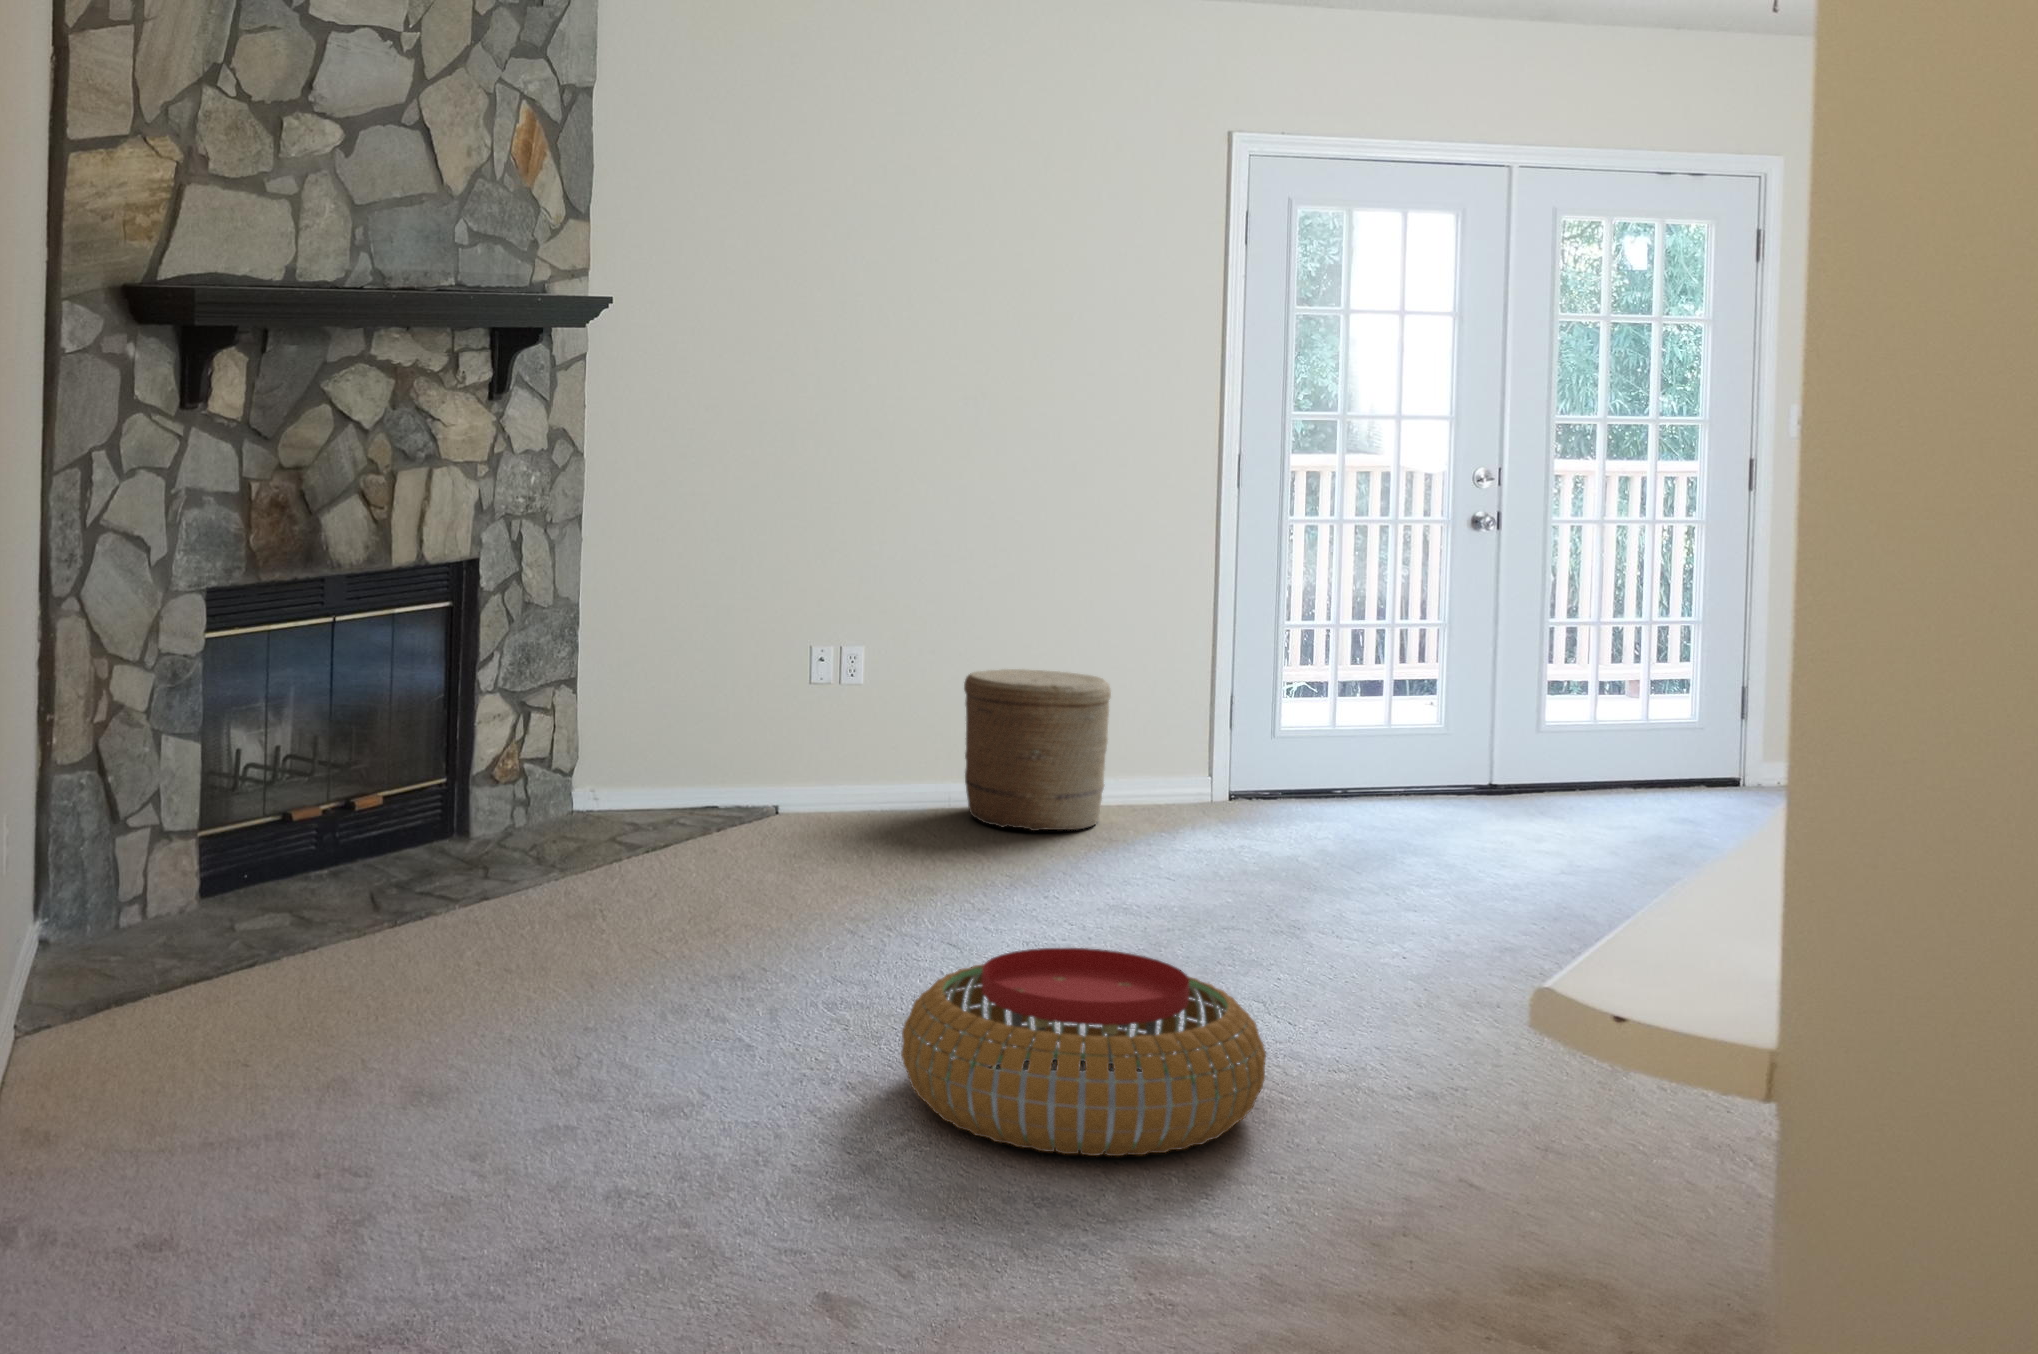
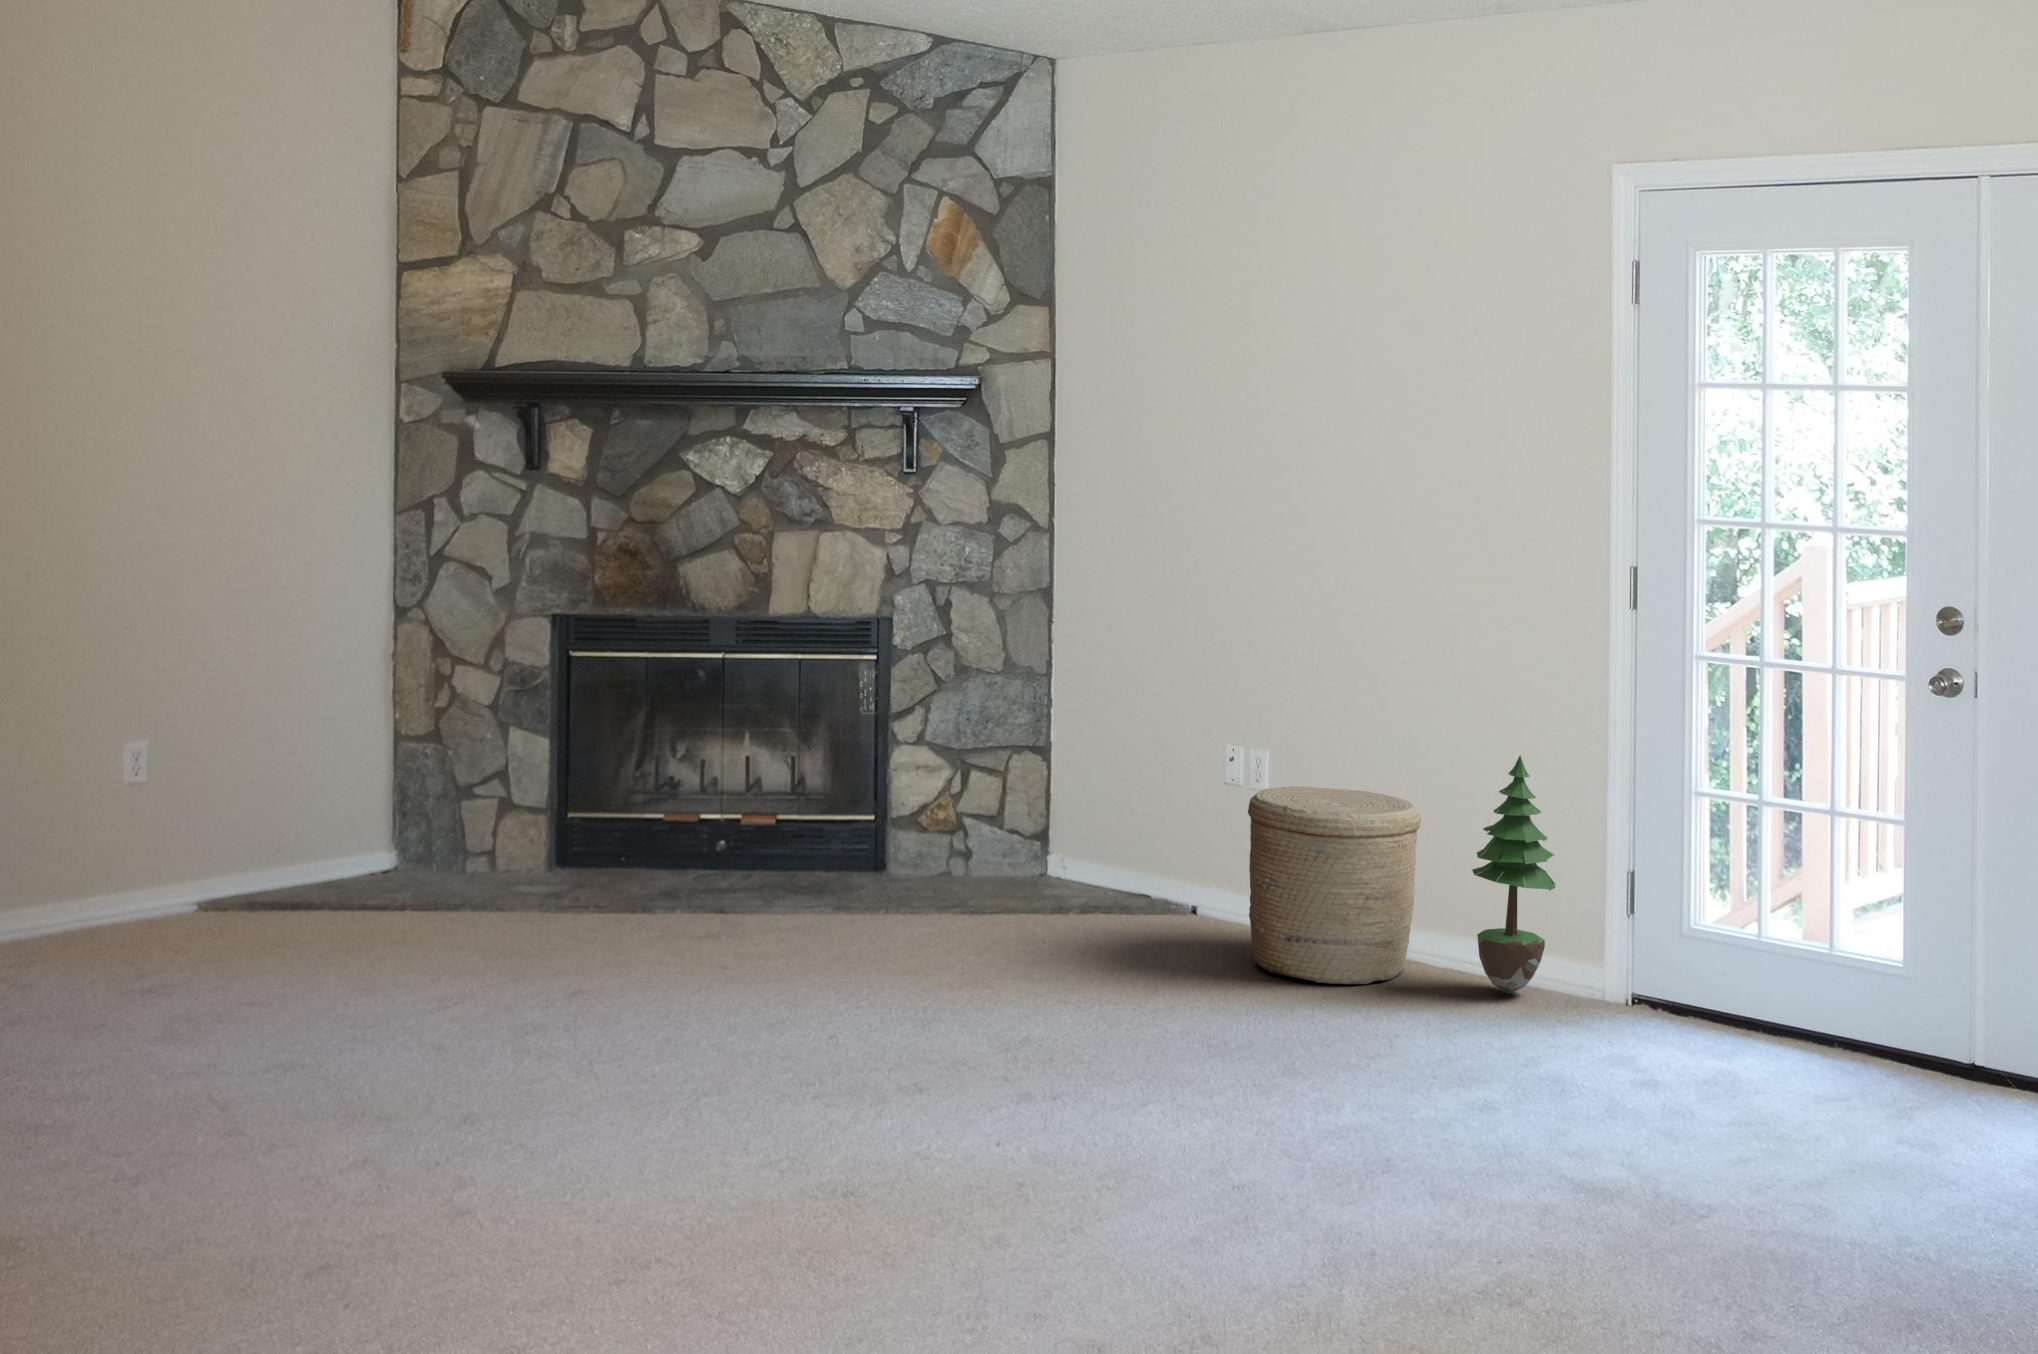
potted tree: none [1145,619,1213,810] -> present [1472,756,1556,994]
pouf: present [901,948,1266,1156] -> none [166,989,562,1204]

